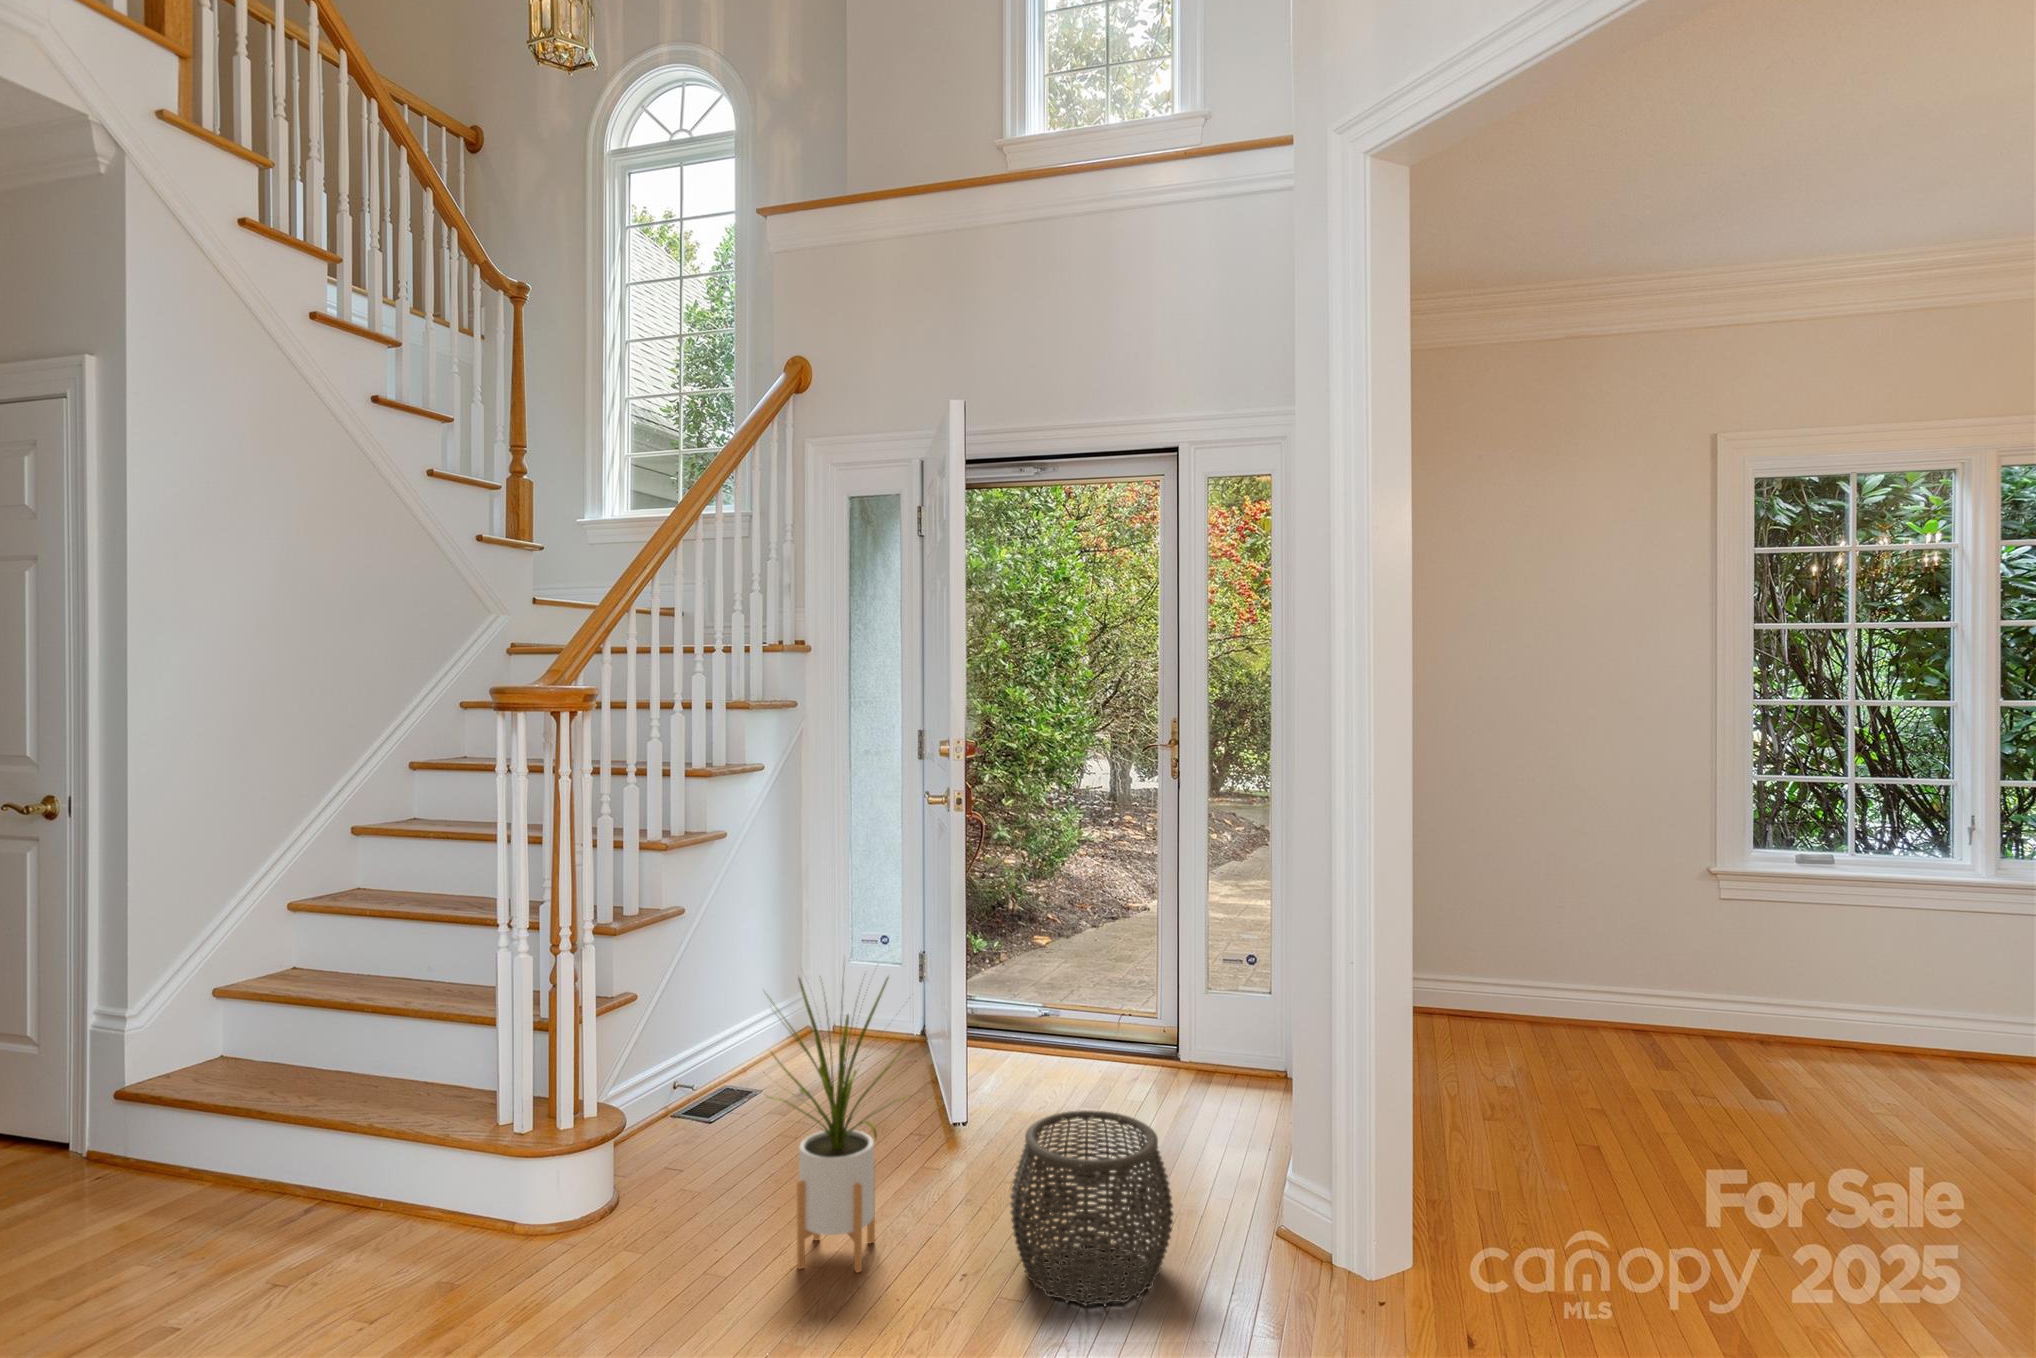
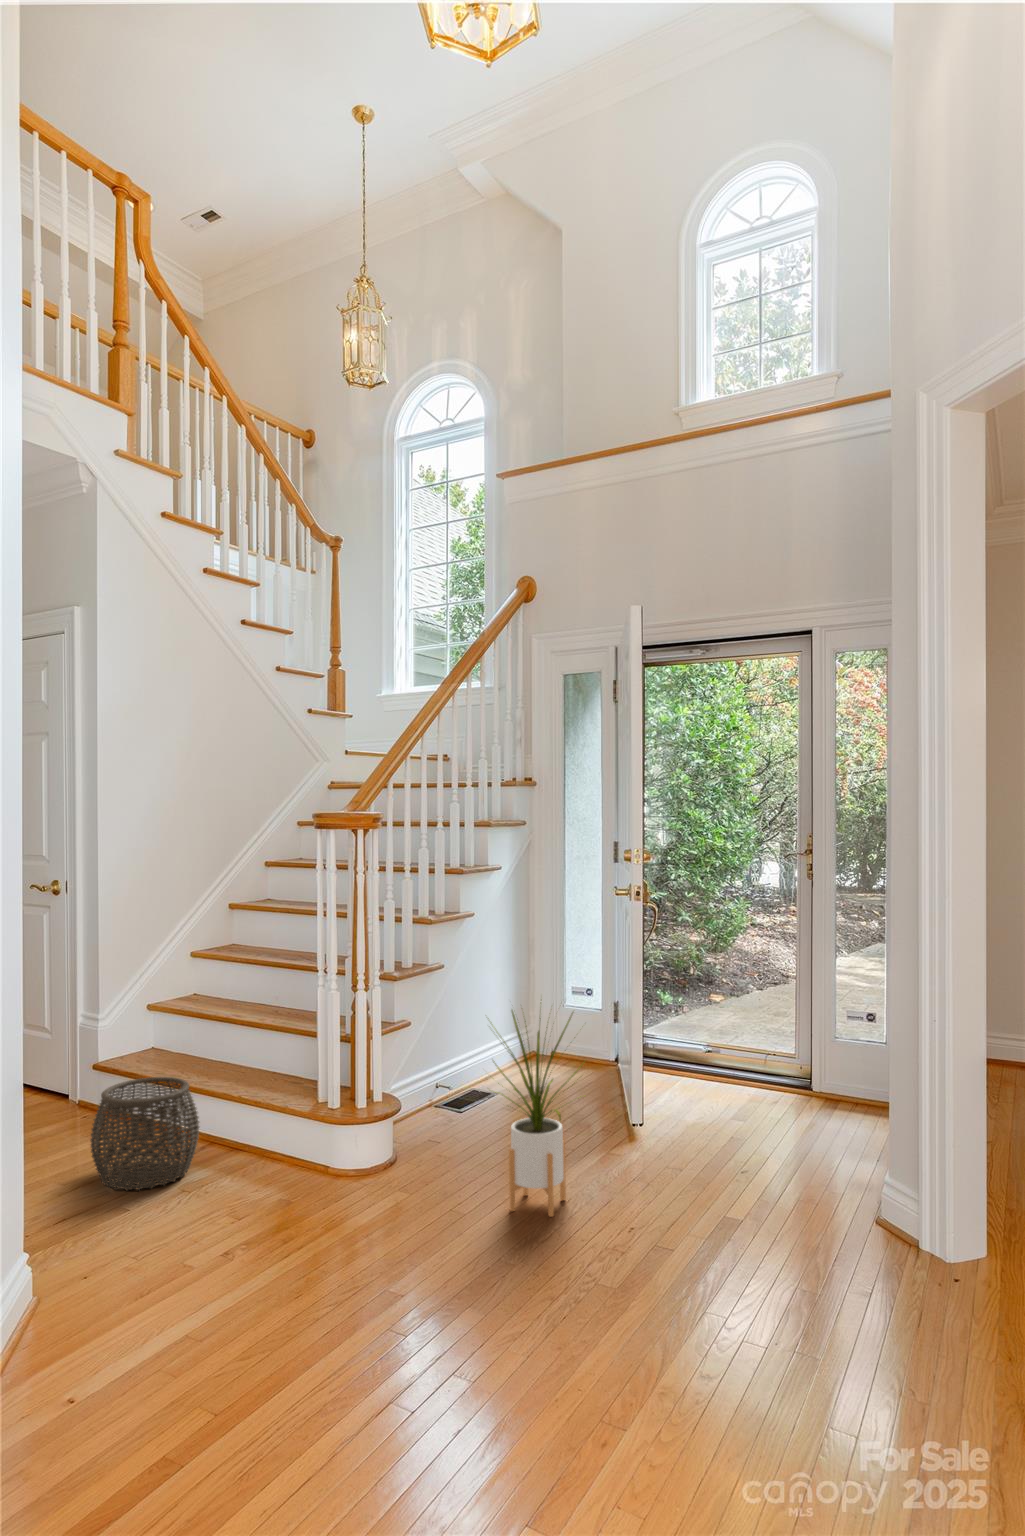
woven basket: present [1010,1110,1173,1306] -> present [90,1077,200,1191]

